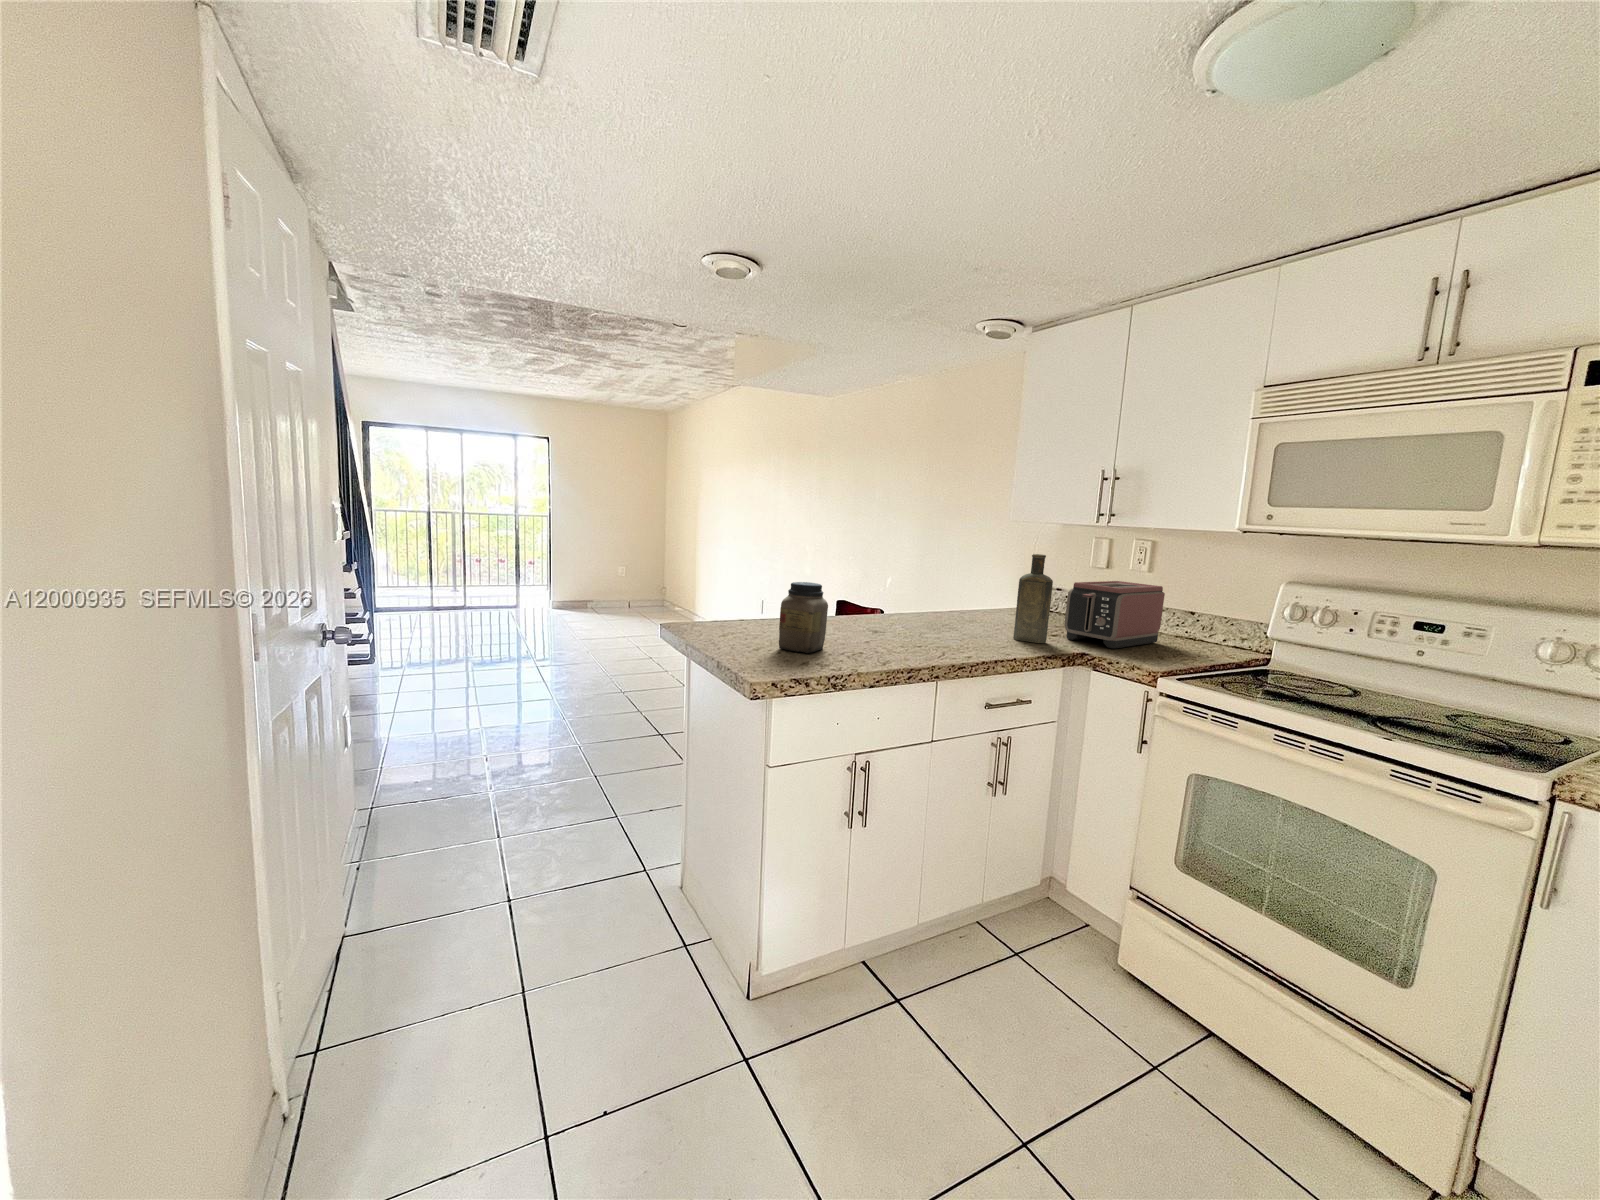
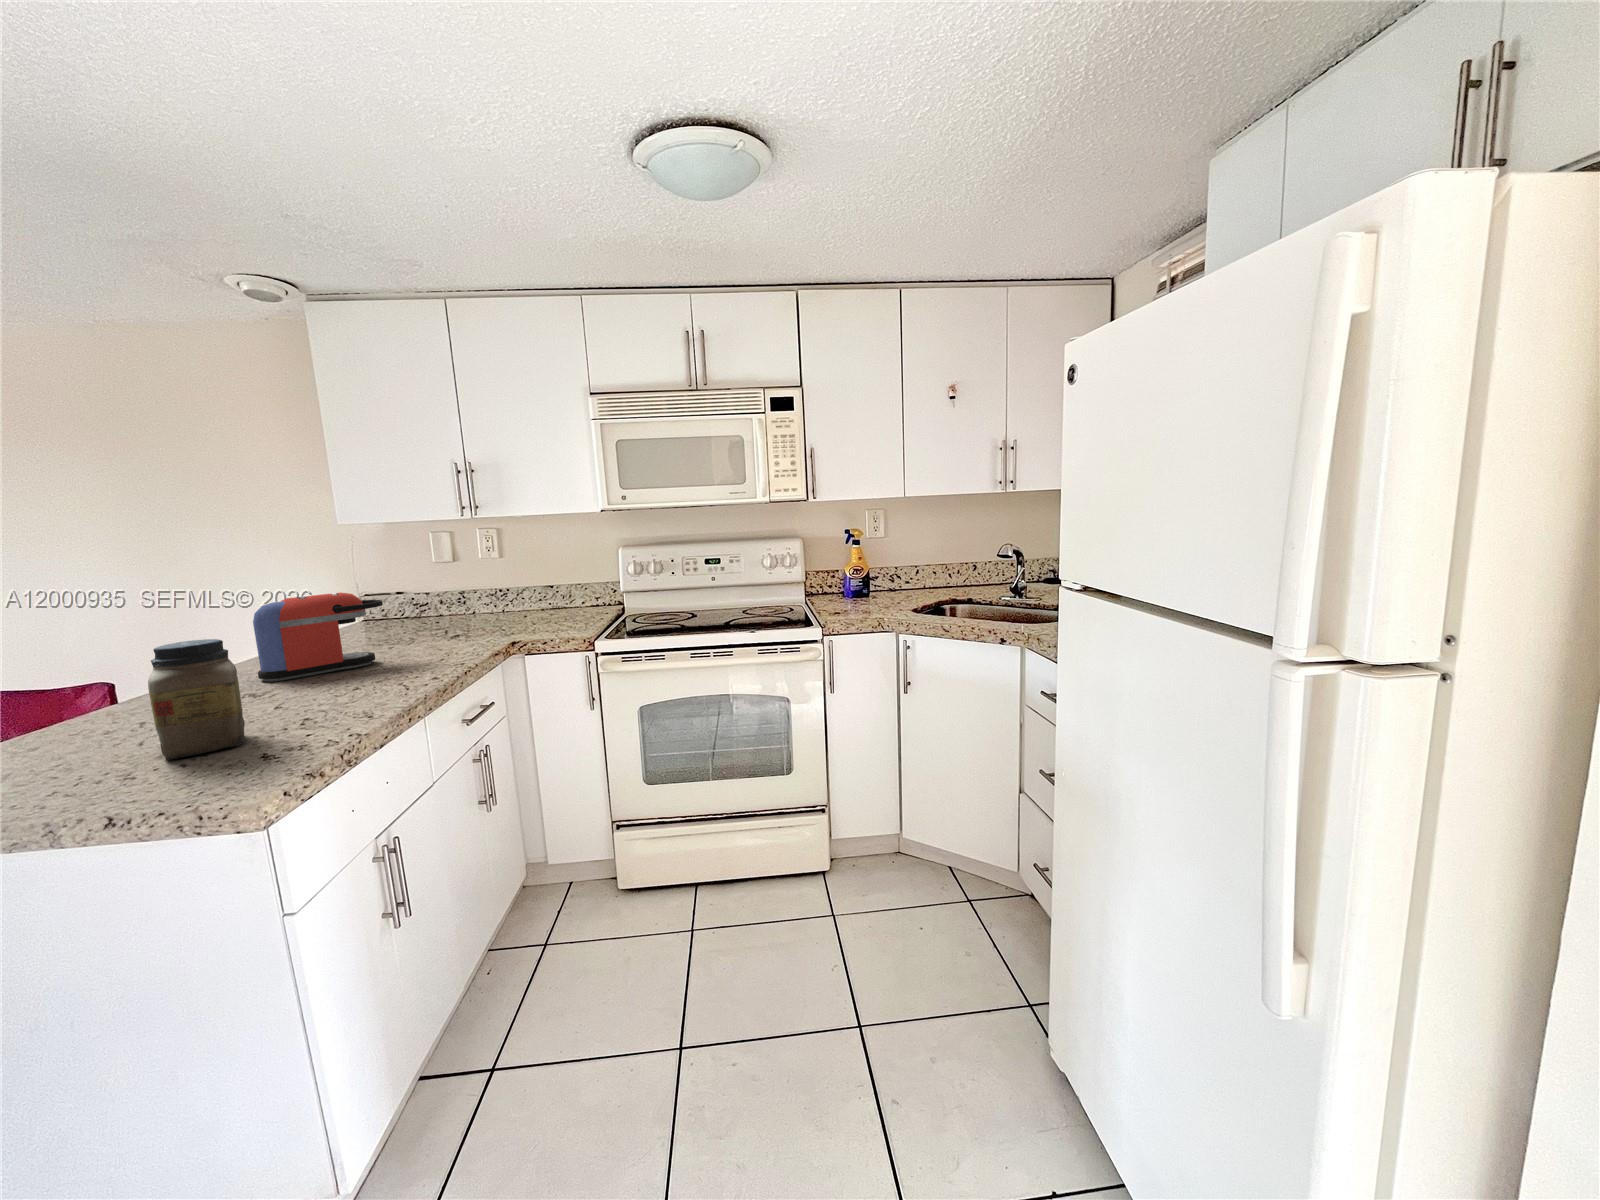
bottle: present [1013,554,1053,643] -> none [419,552,465,650]
coffee maker: none [894,572,983,635] -> present [253,593,383,682]
toaster: present [1064,581,1165,649] -> none [462,567,538,636]

